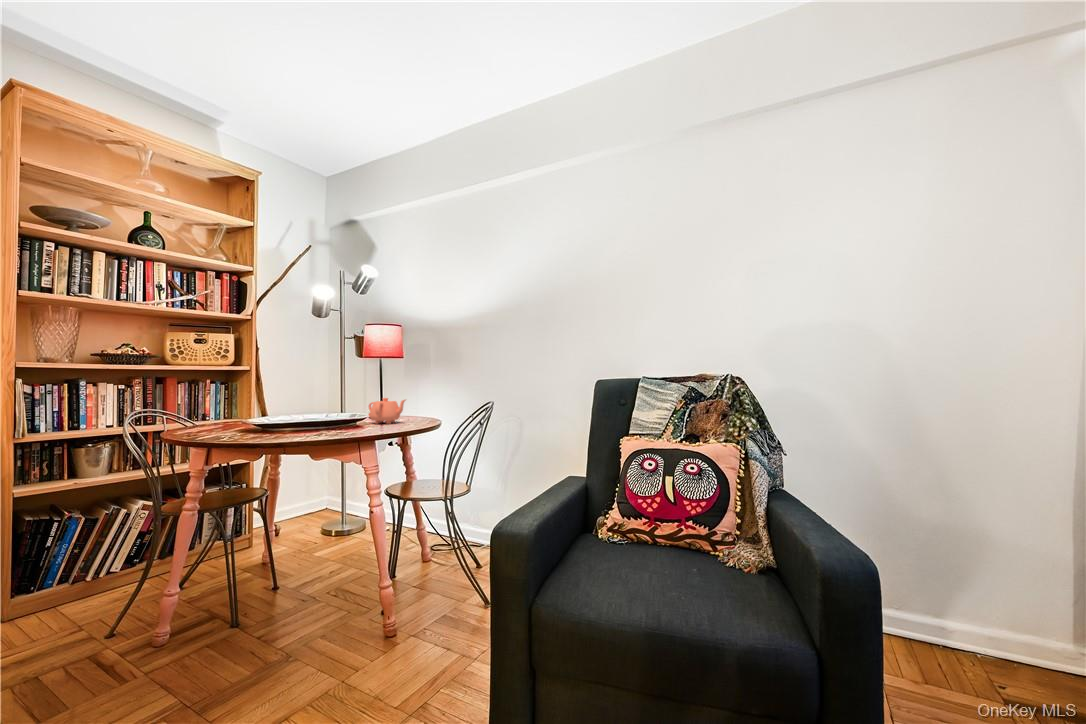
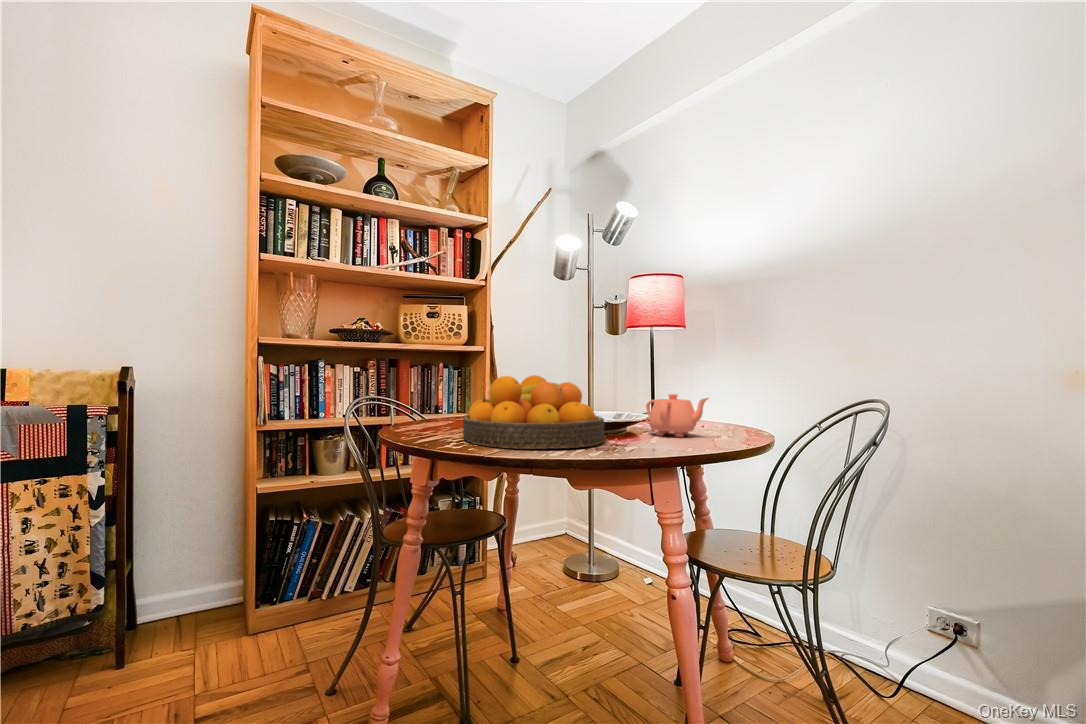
fruit bowl: none [231,389,336,437] -> present [463,375,605,449]

